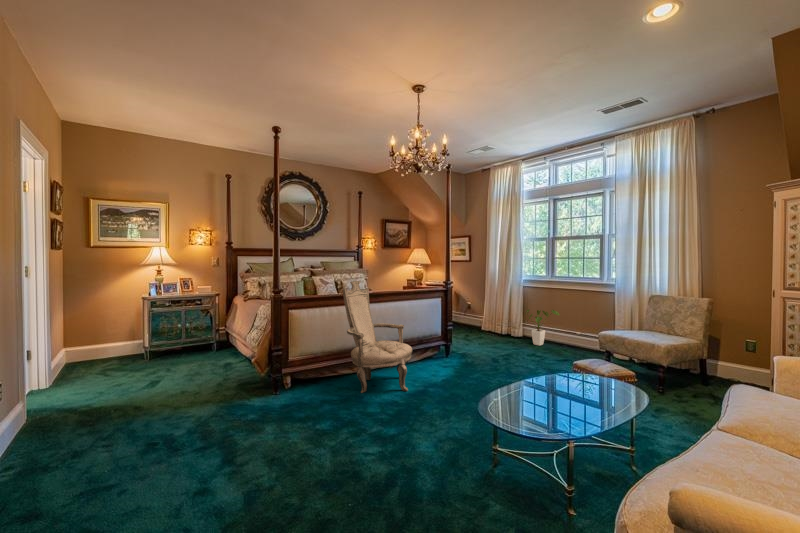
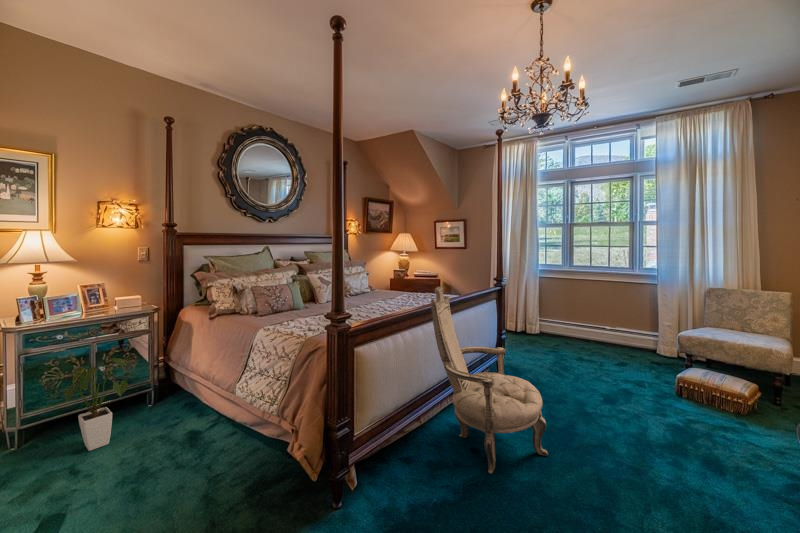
house plant: present [525,310,559,346] -> present [63,358,128,451]

